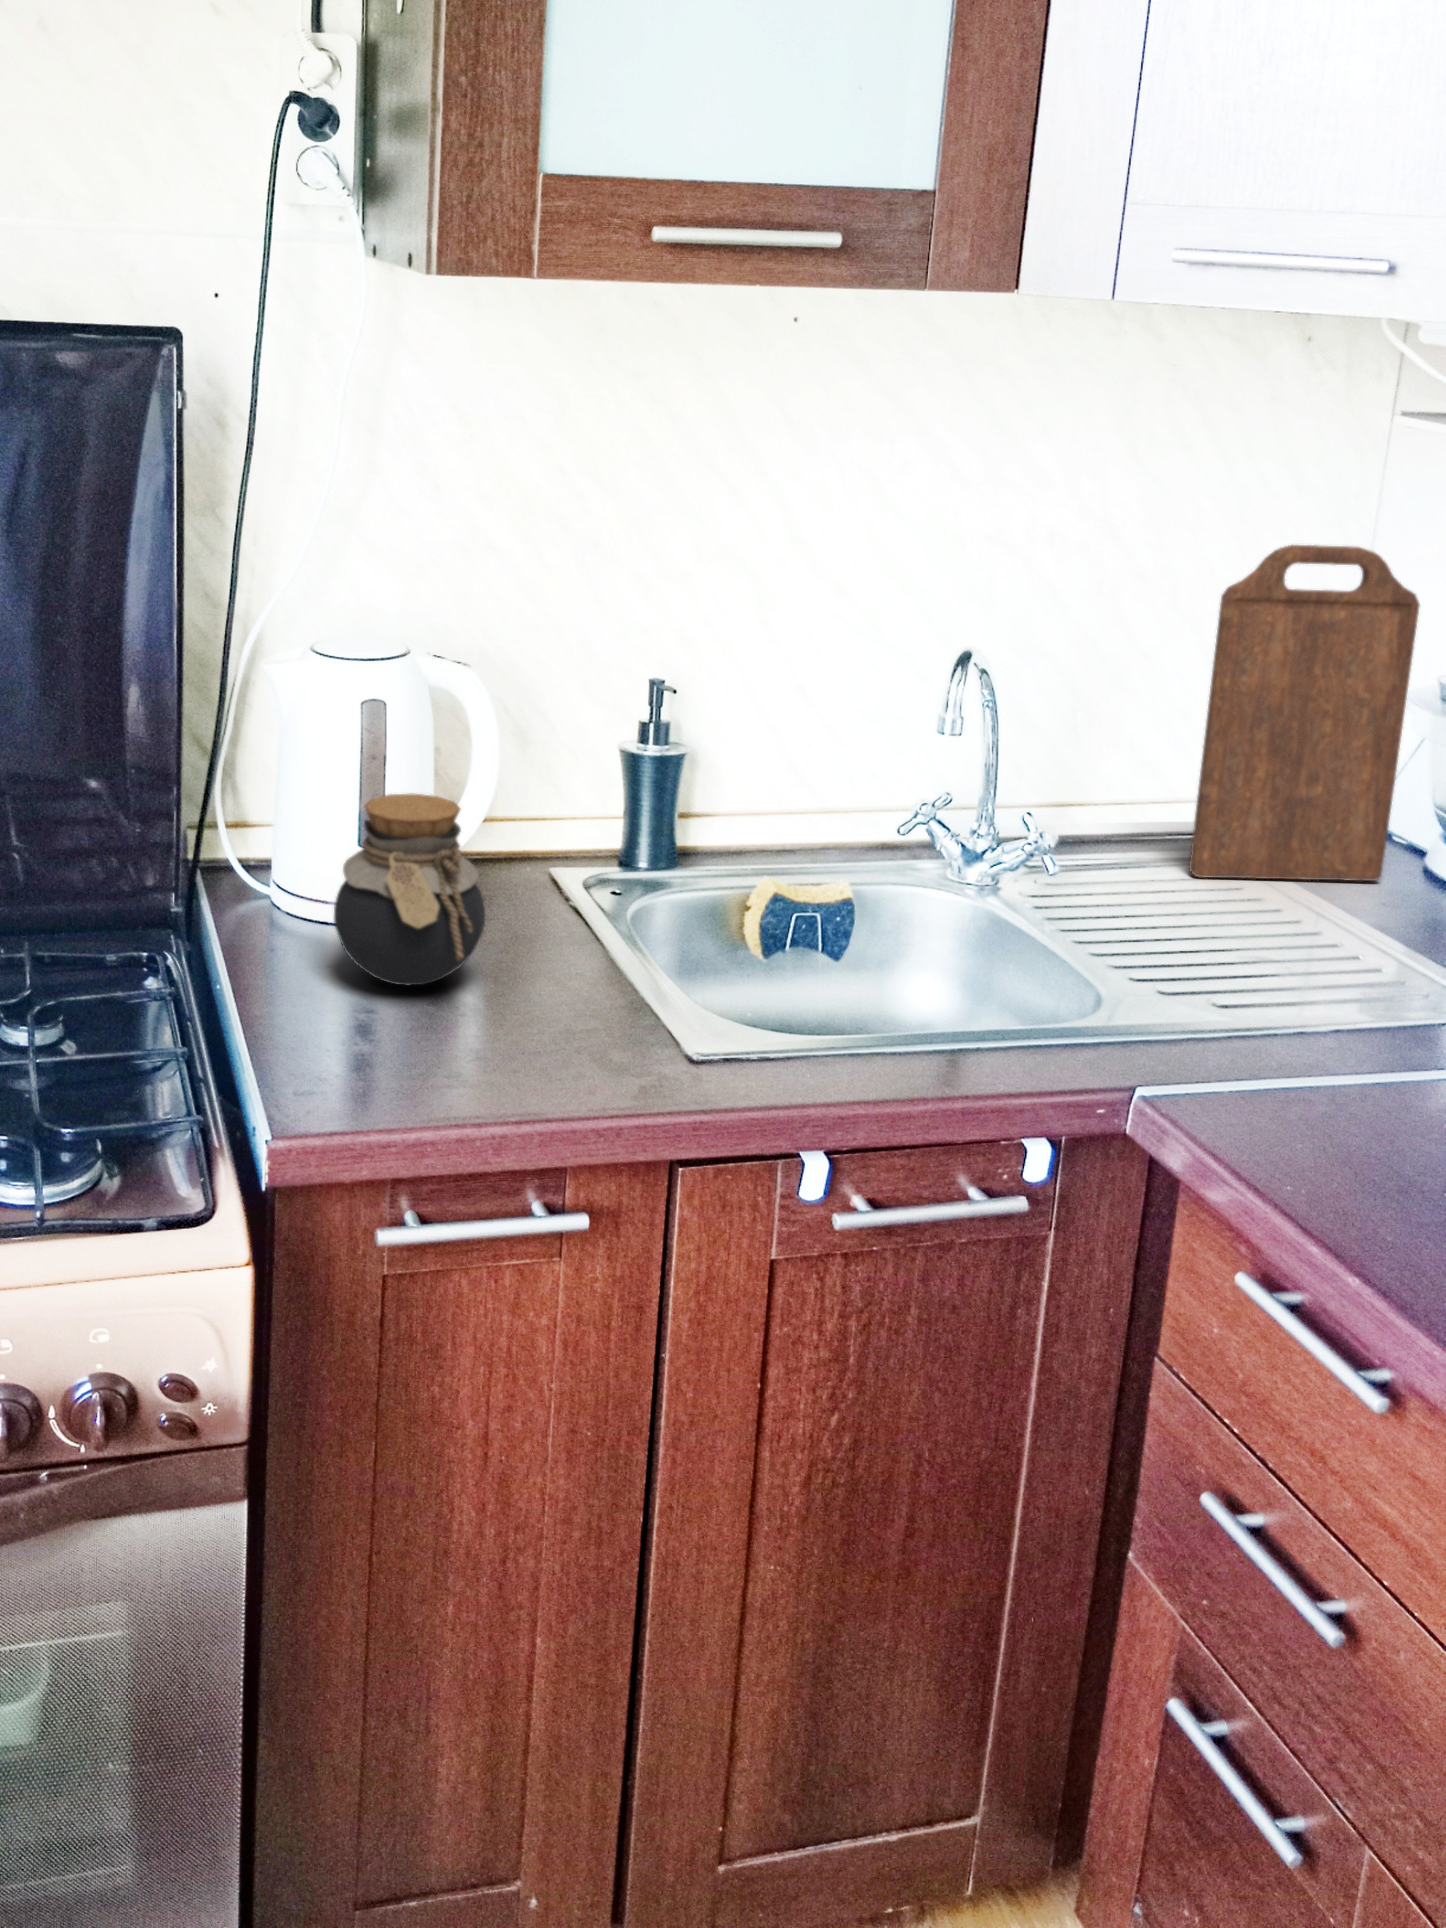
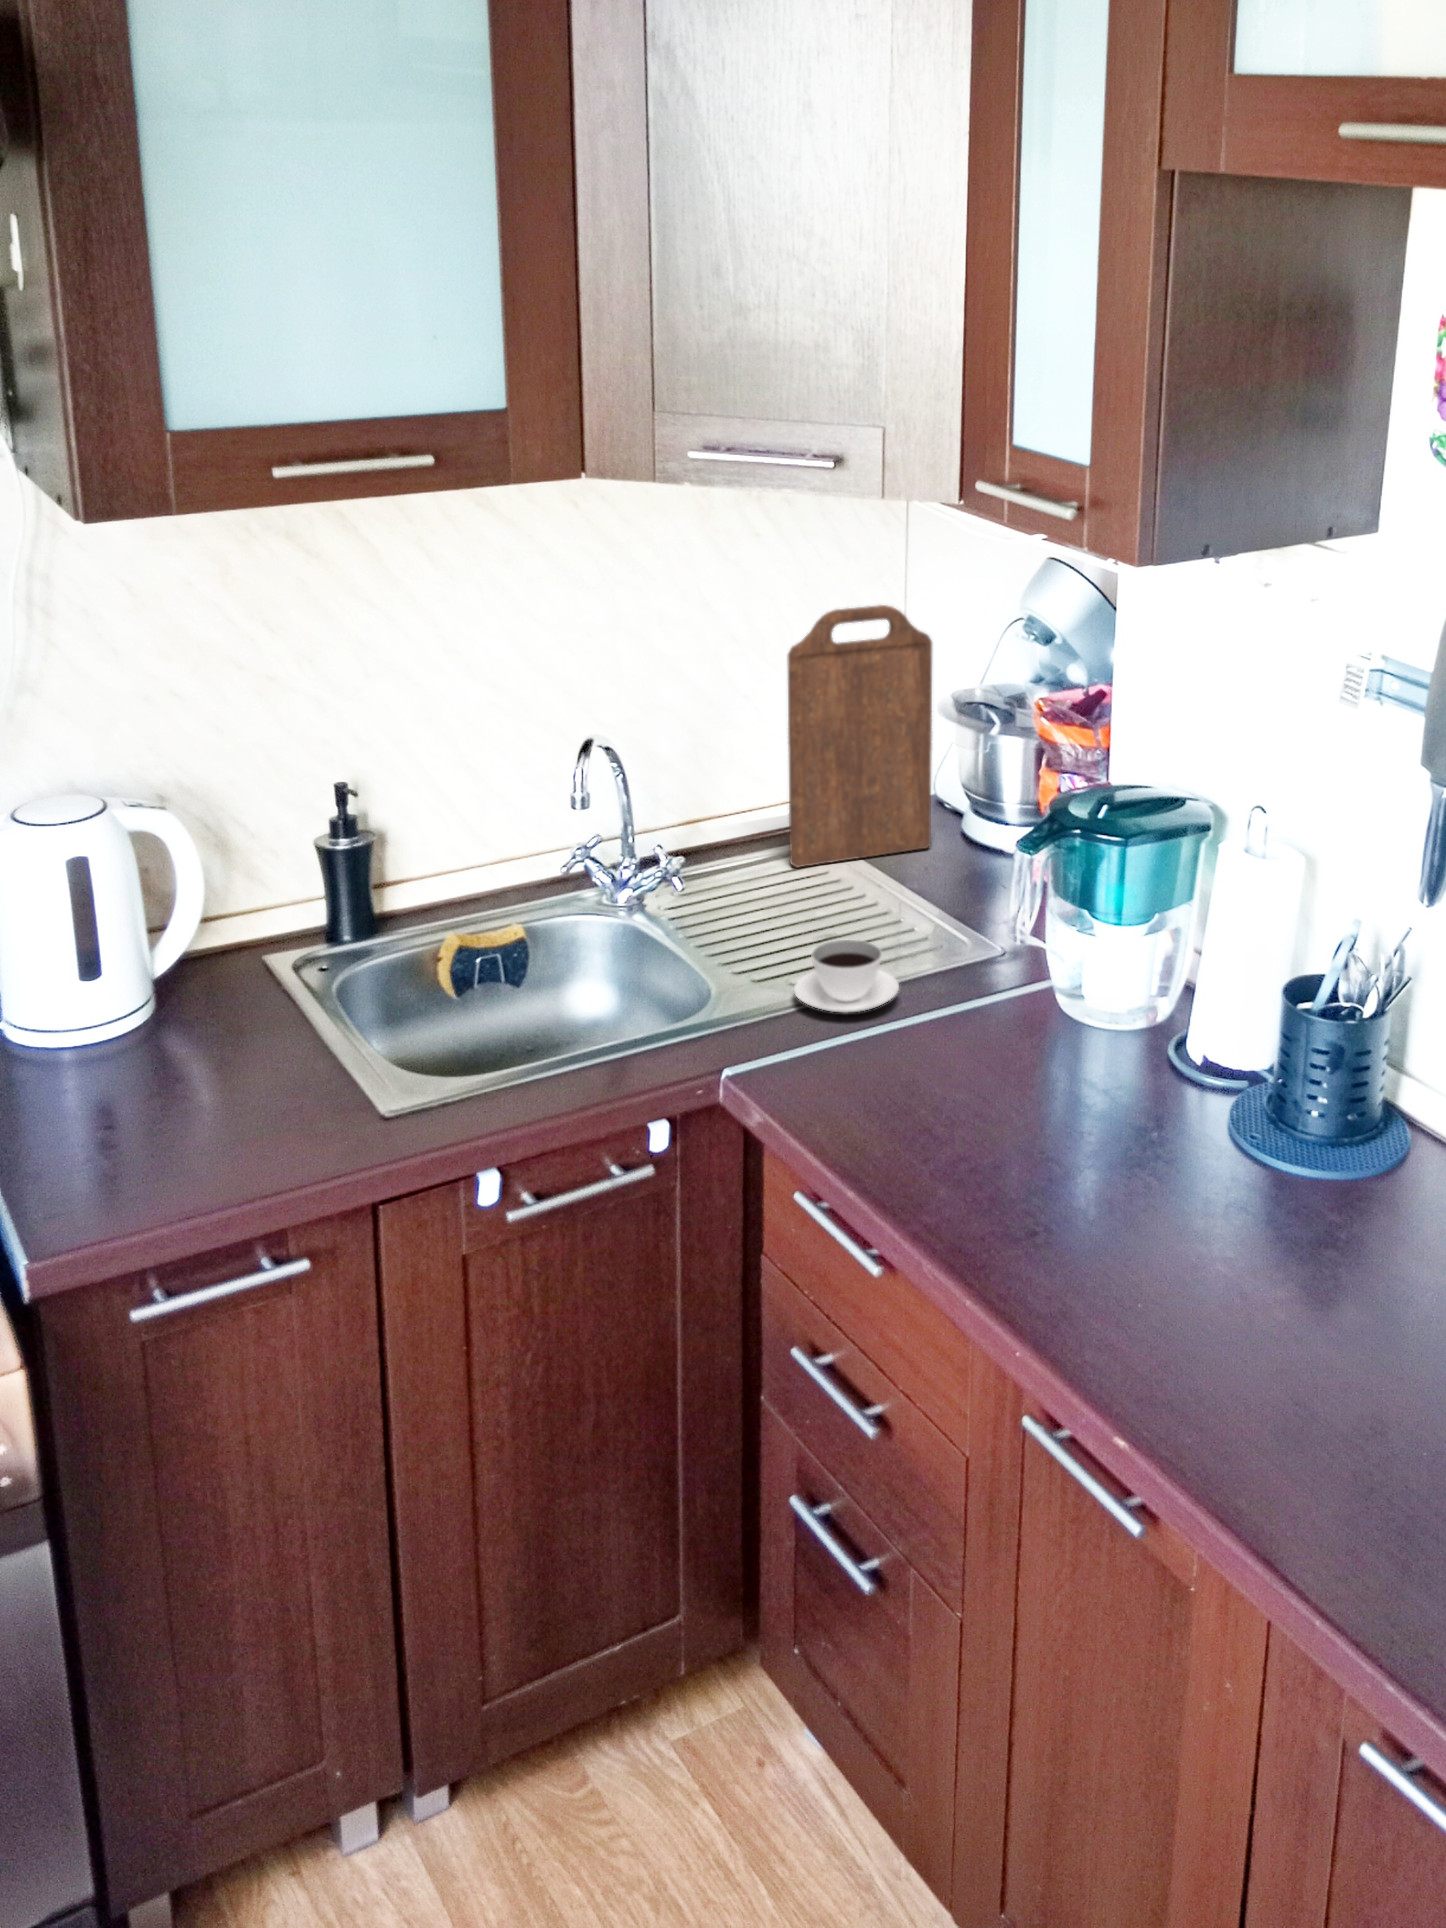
jar: present [334,794,485,985] -> none [66,935,203,1097]
cup: none [1223,952,1378,1048] -> present [794,940,899,1013]

